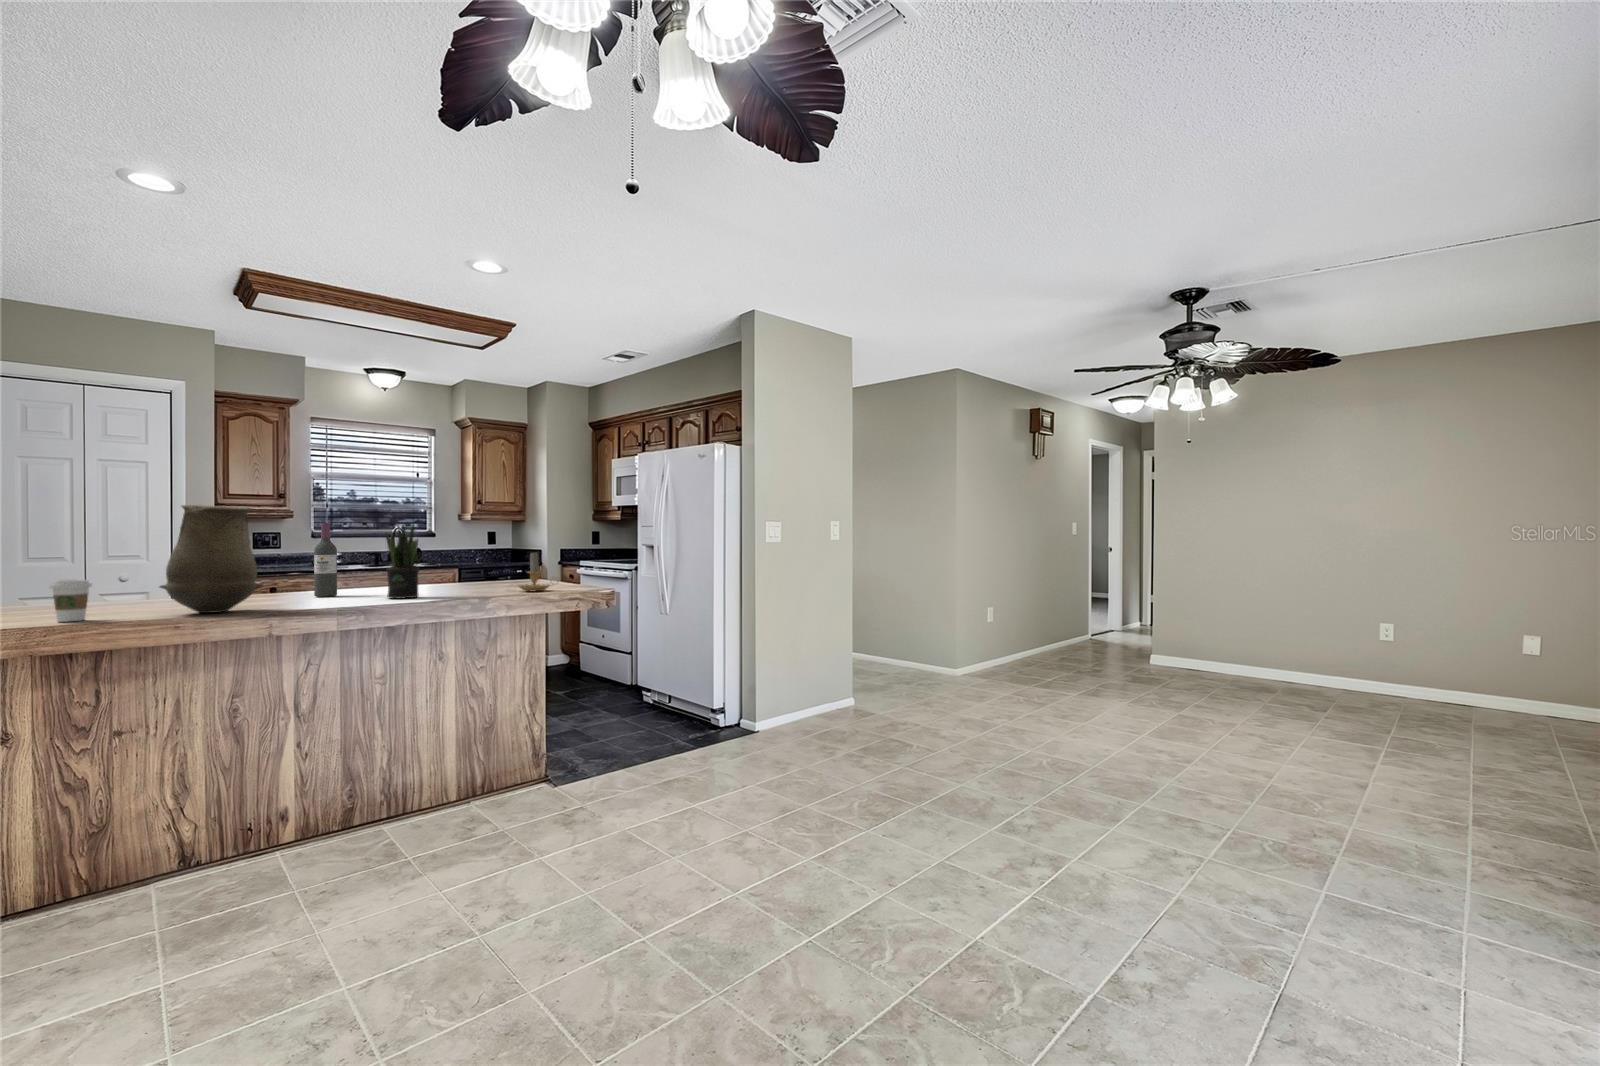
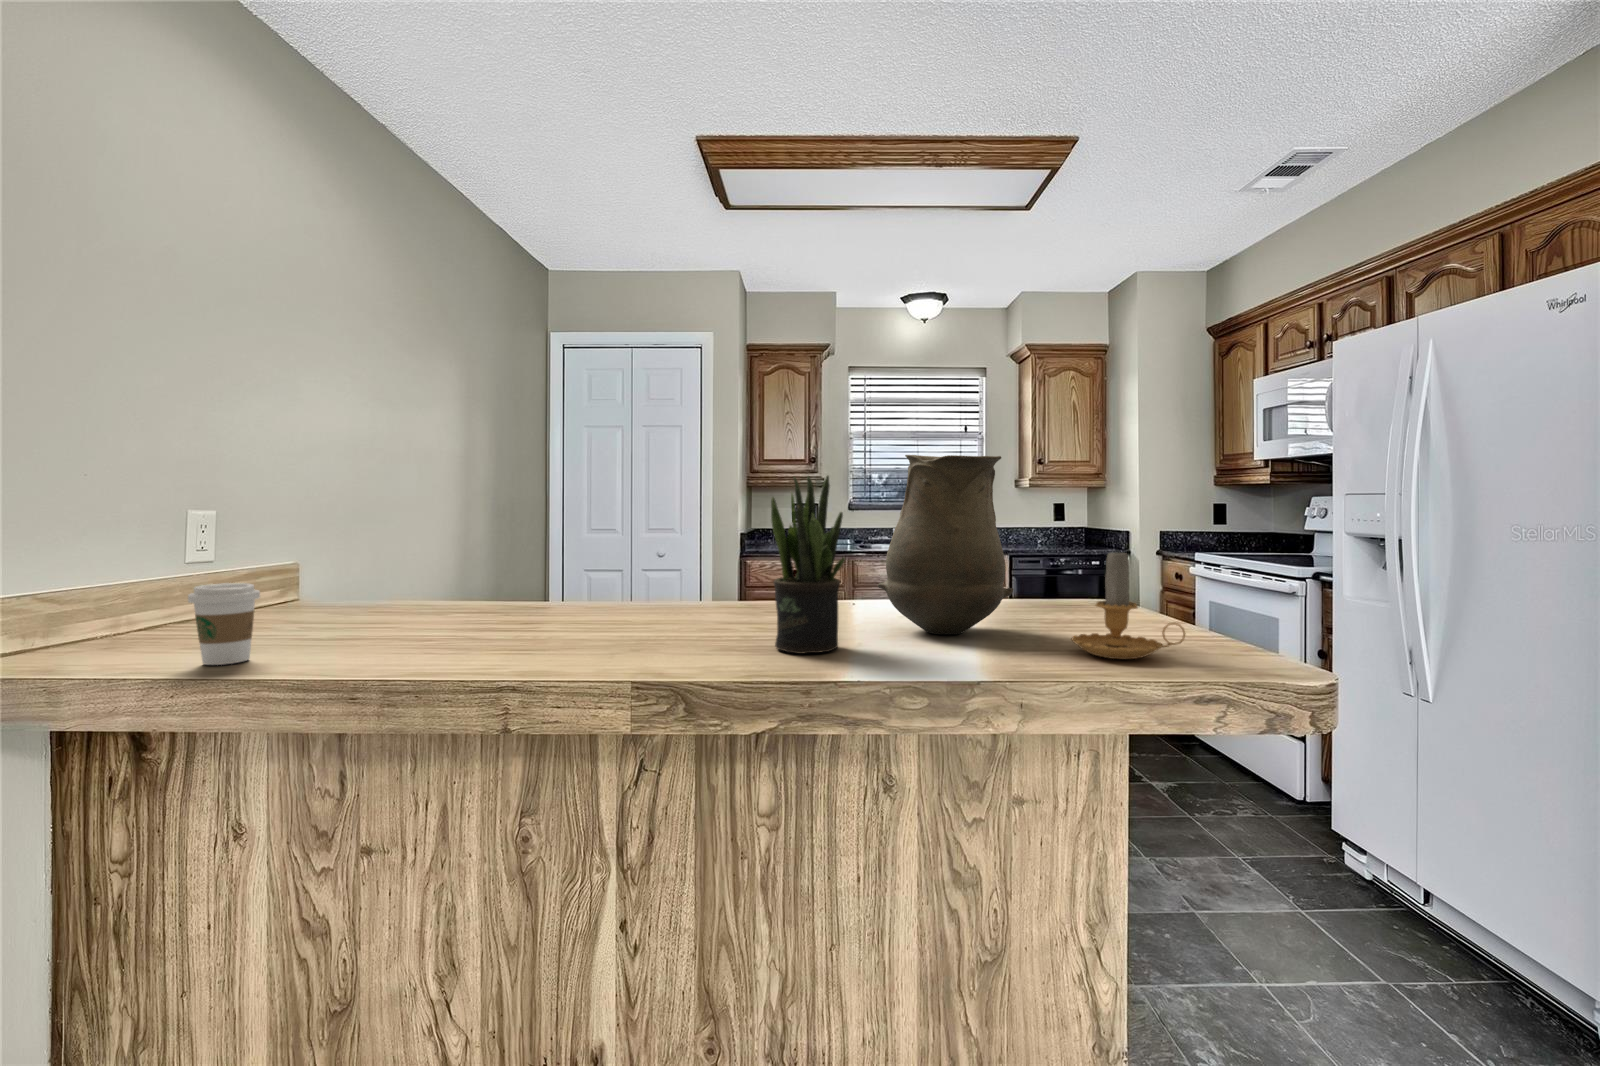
vase: present [160,505,263,613] -> present [877,455,1013,634]
wine bottle: present [314,523,337,597] -> none [695,481,731,622]

